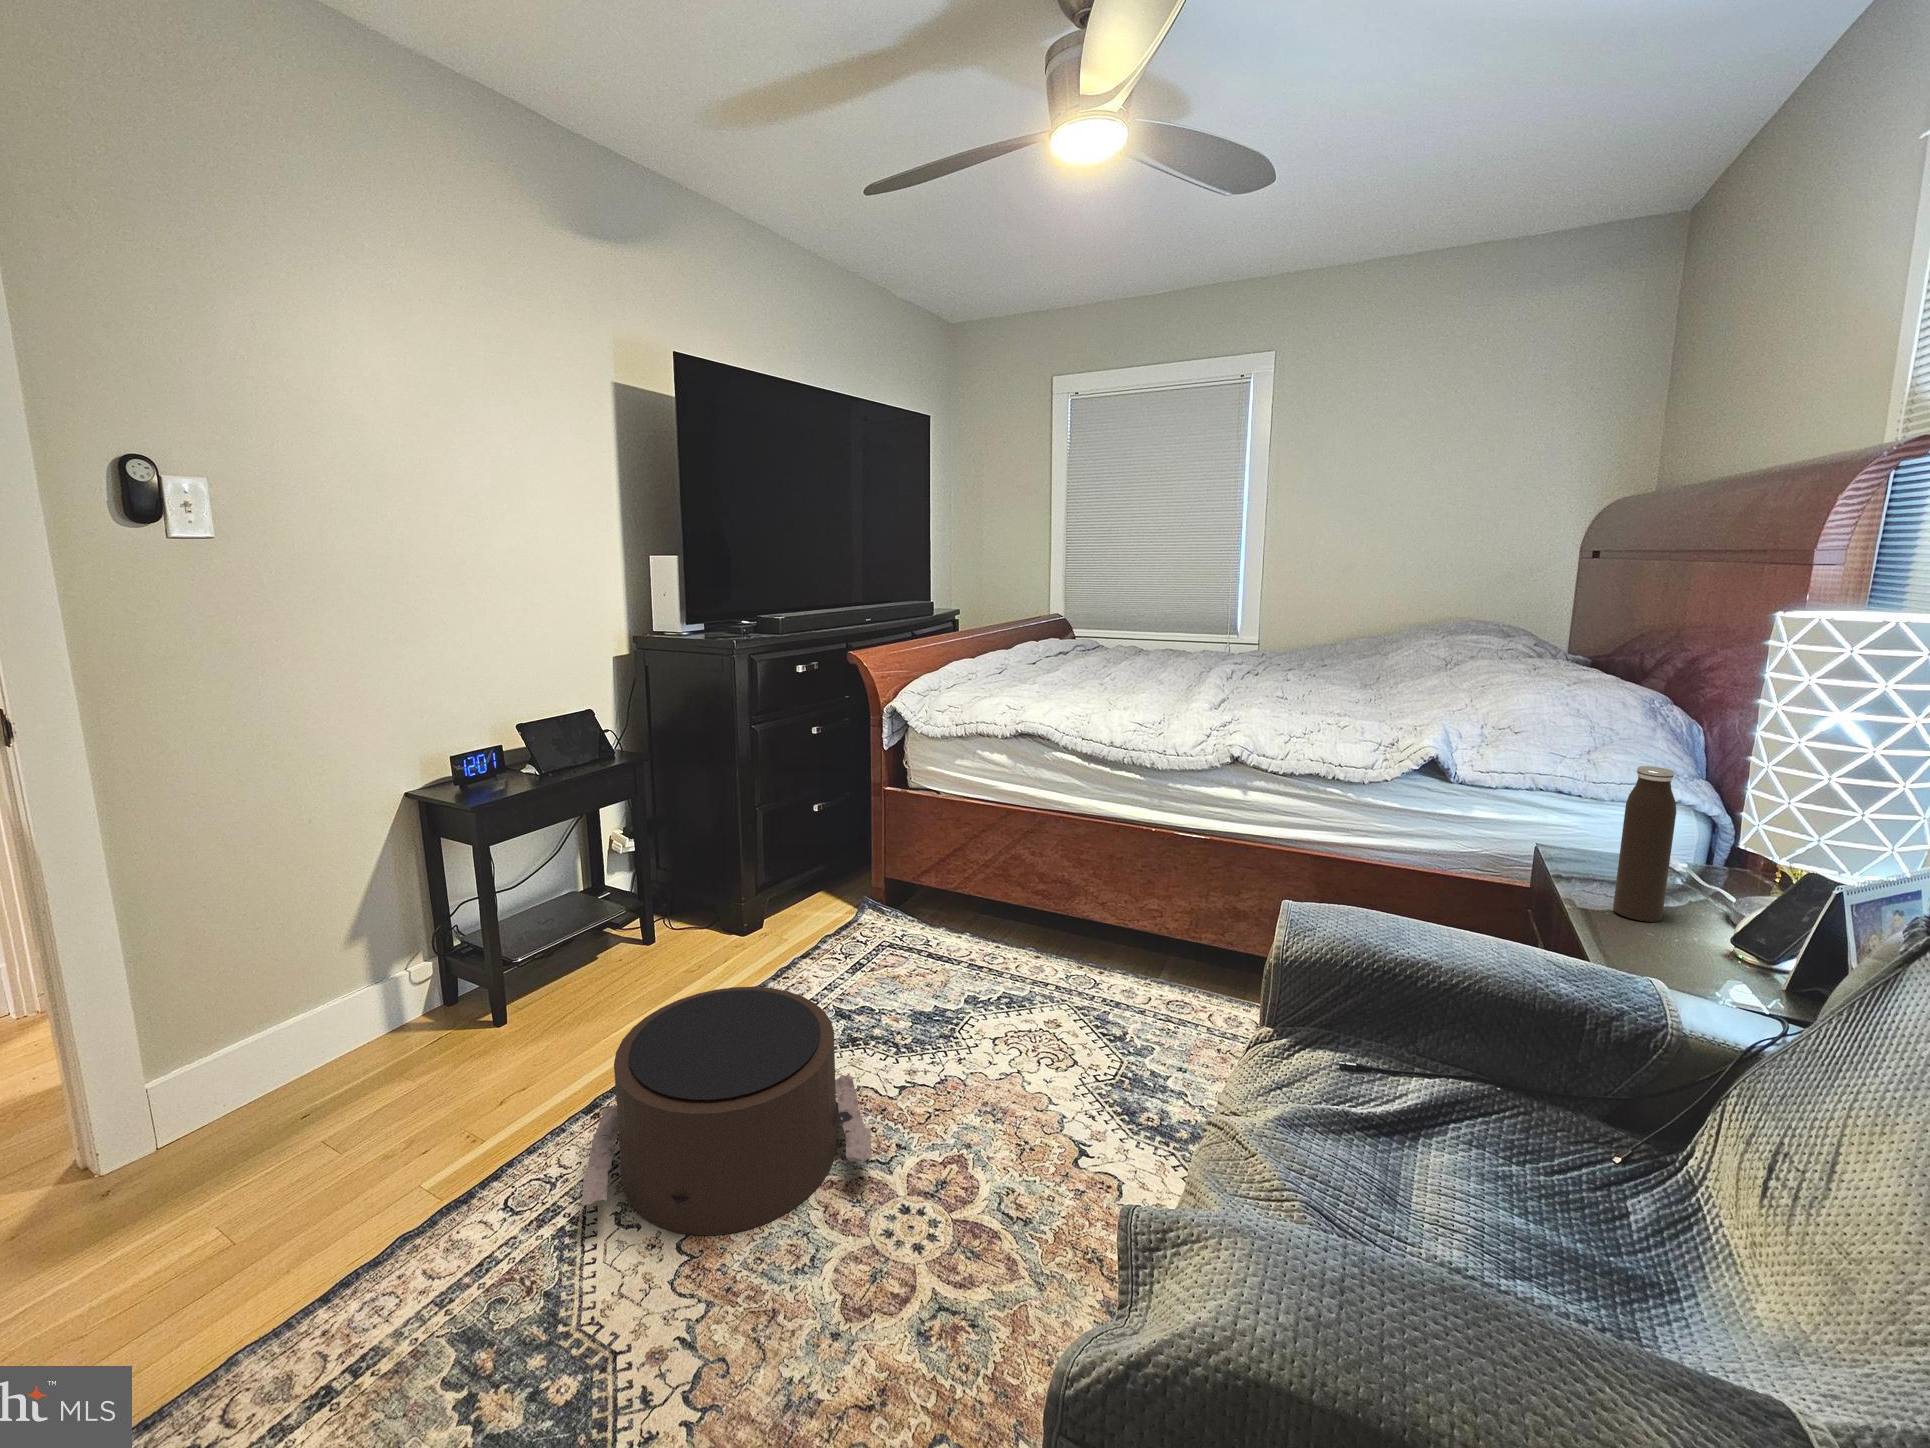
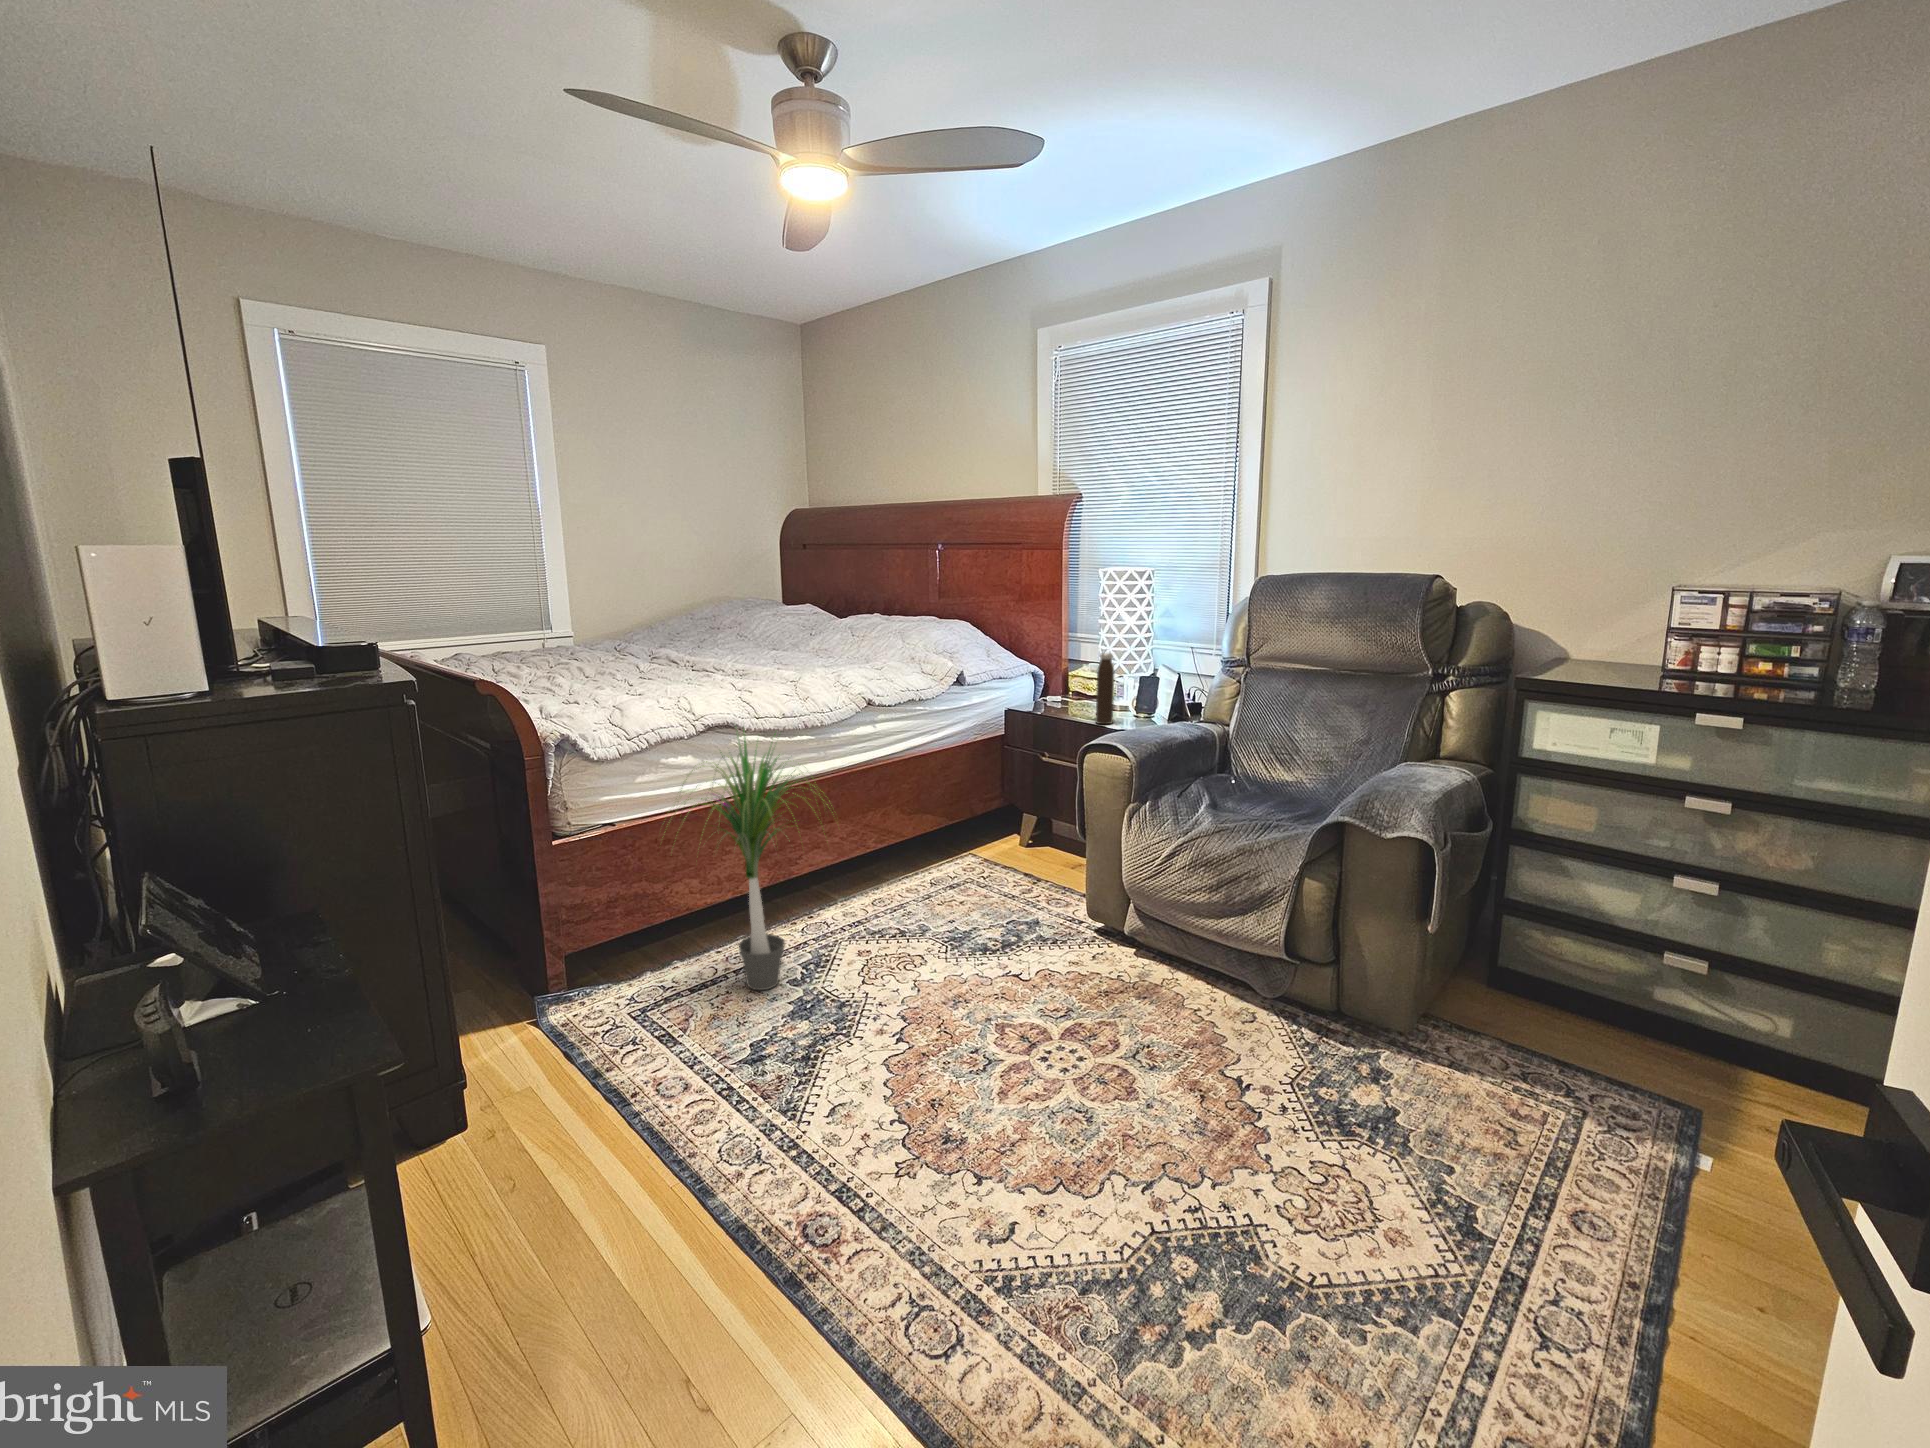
potted plant: none [879,725,1054,992] -> present [674,737,833,990]
pouf: present [582,987,872,1236] -> none [817,984,1042,1243]

